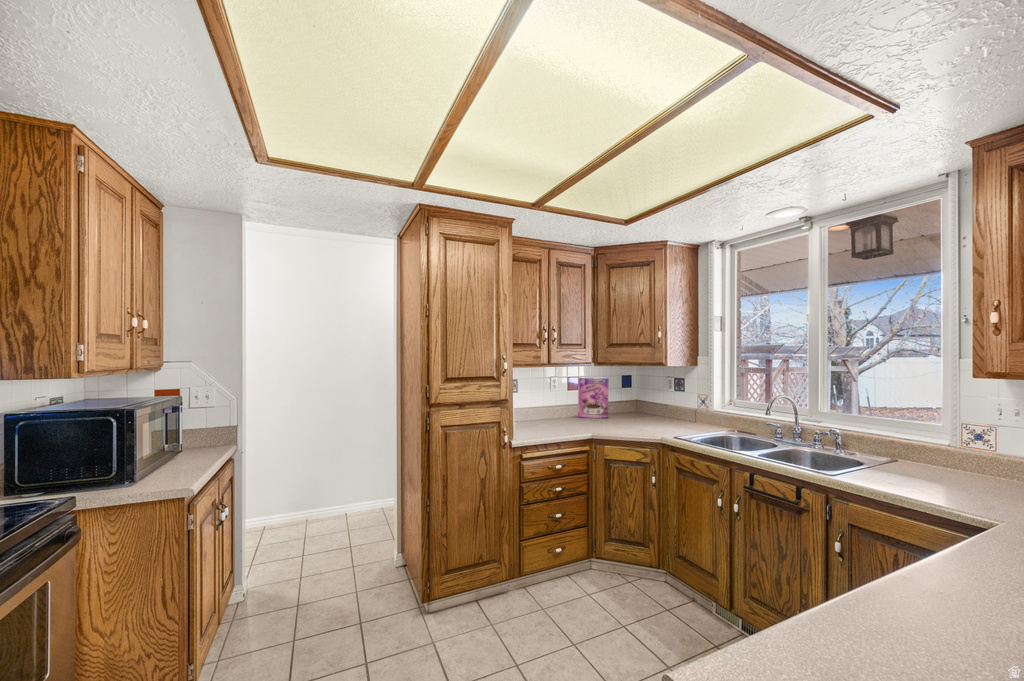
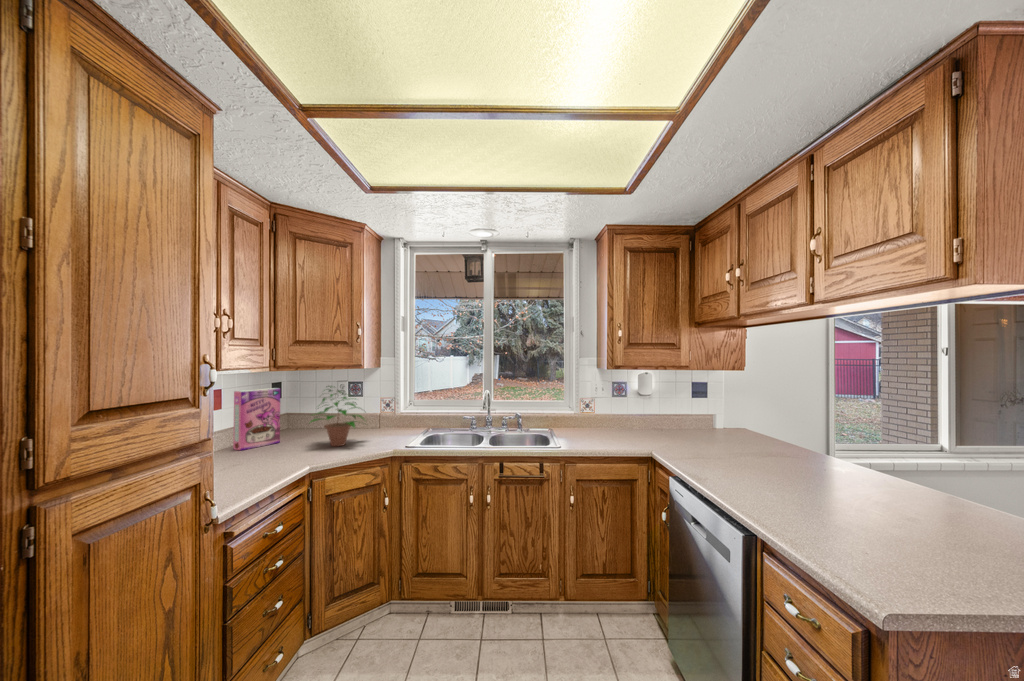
potted plant: none [609,378,663,428] -> present [310,386,364,446]

